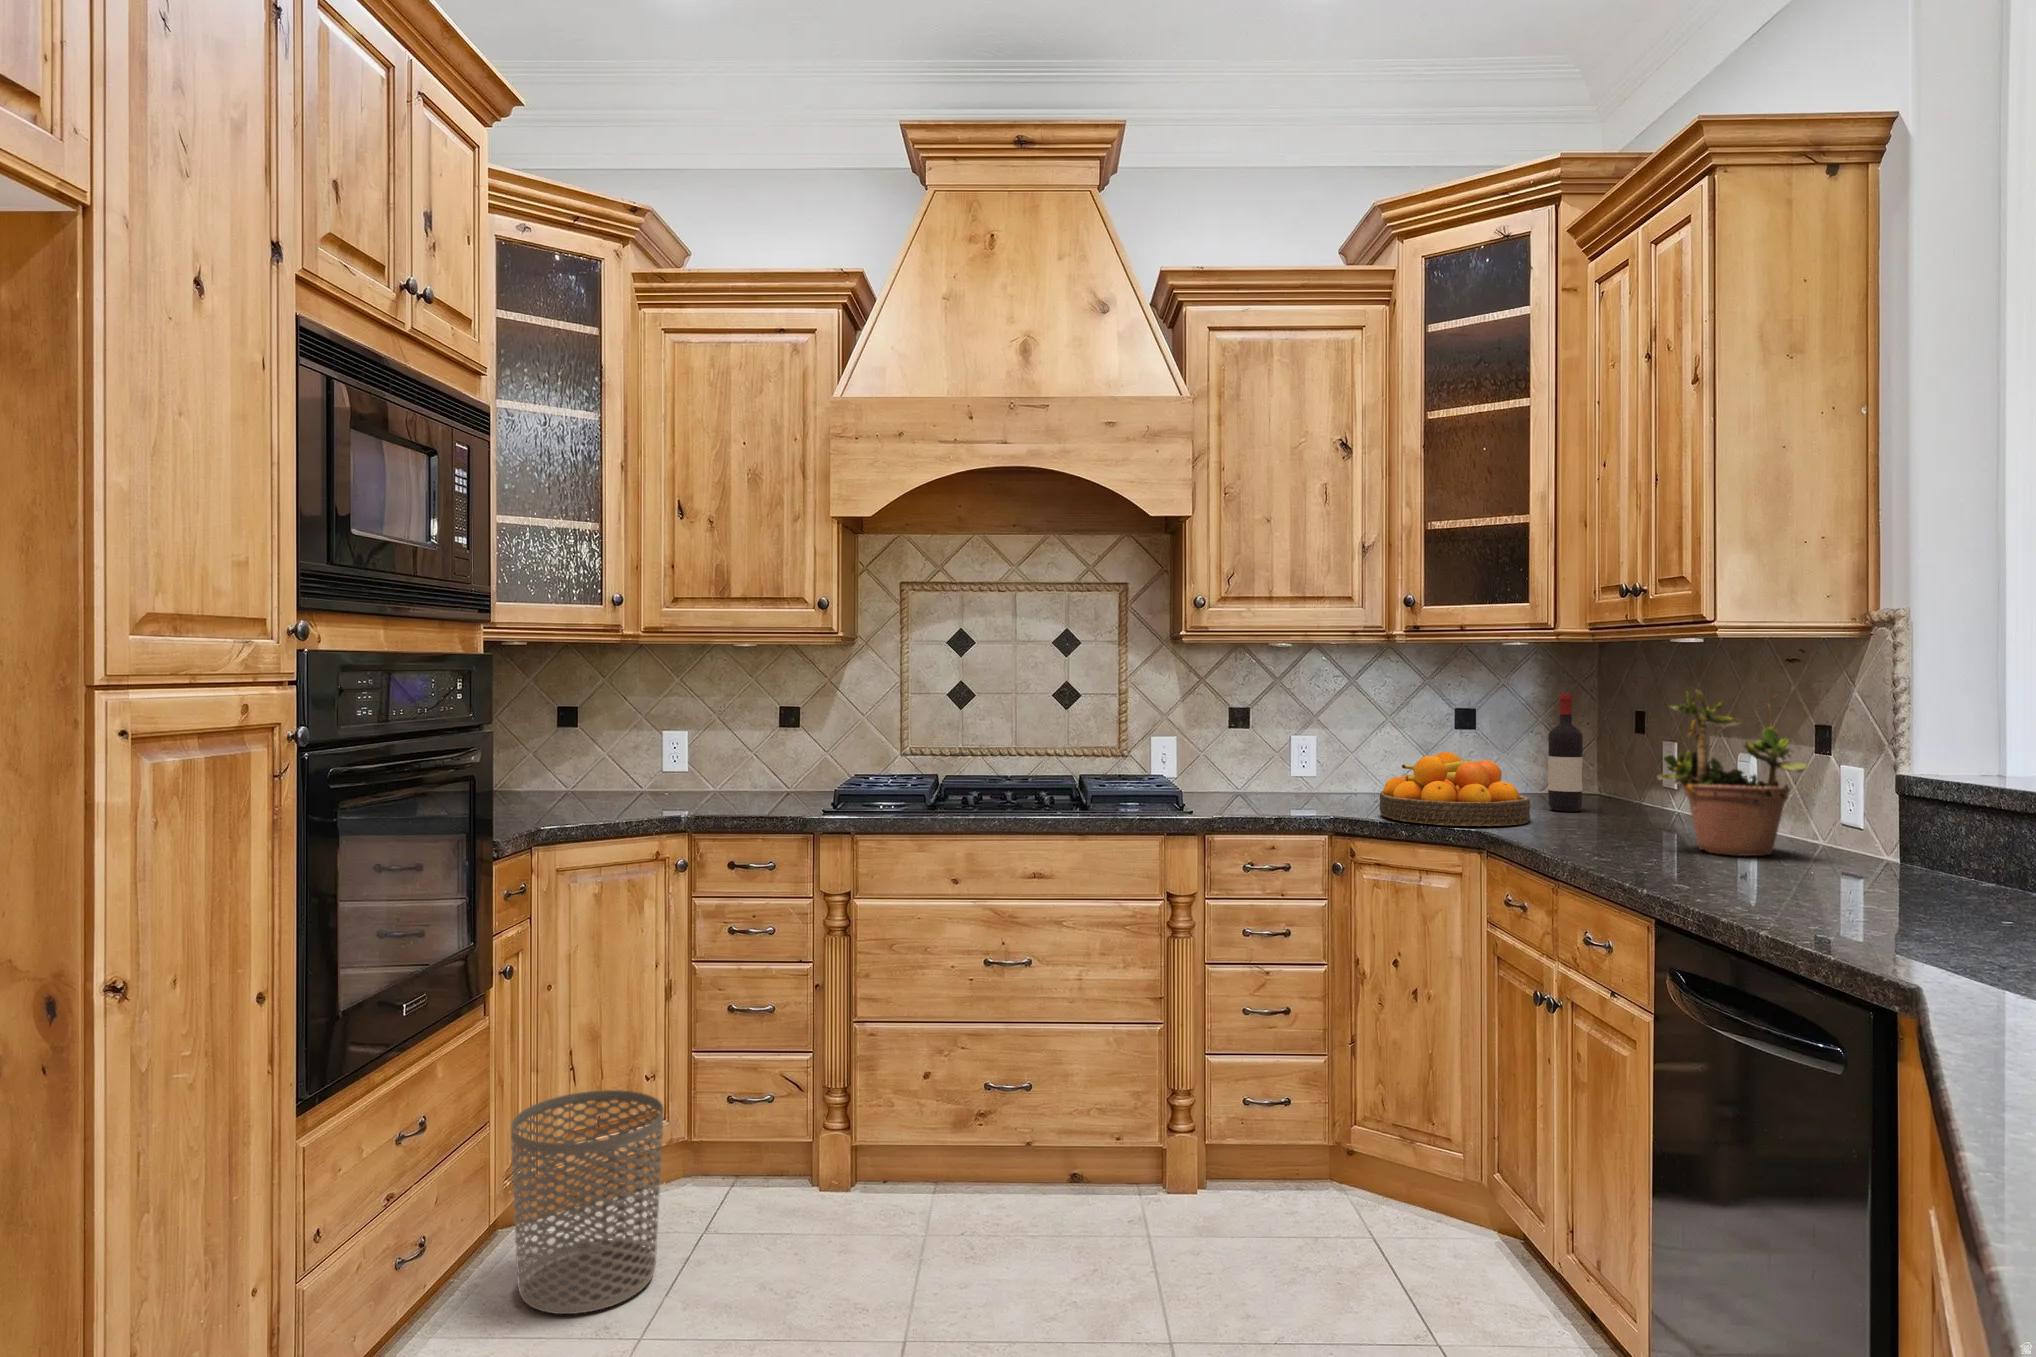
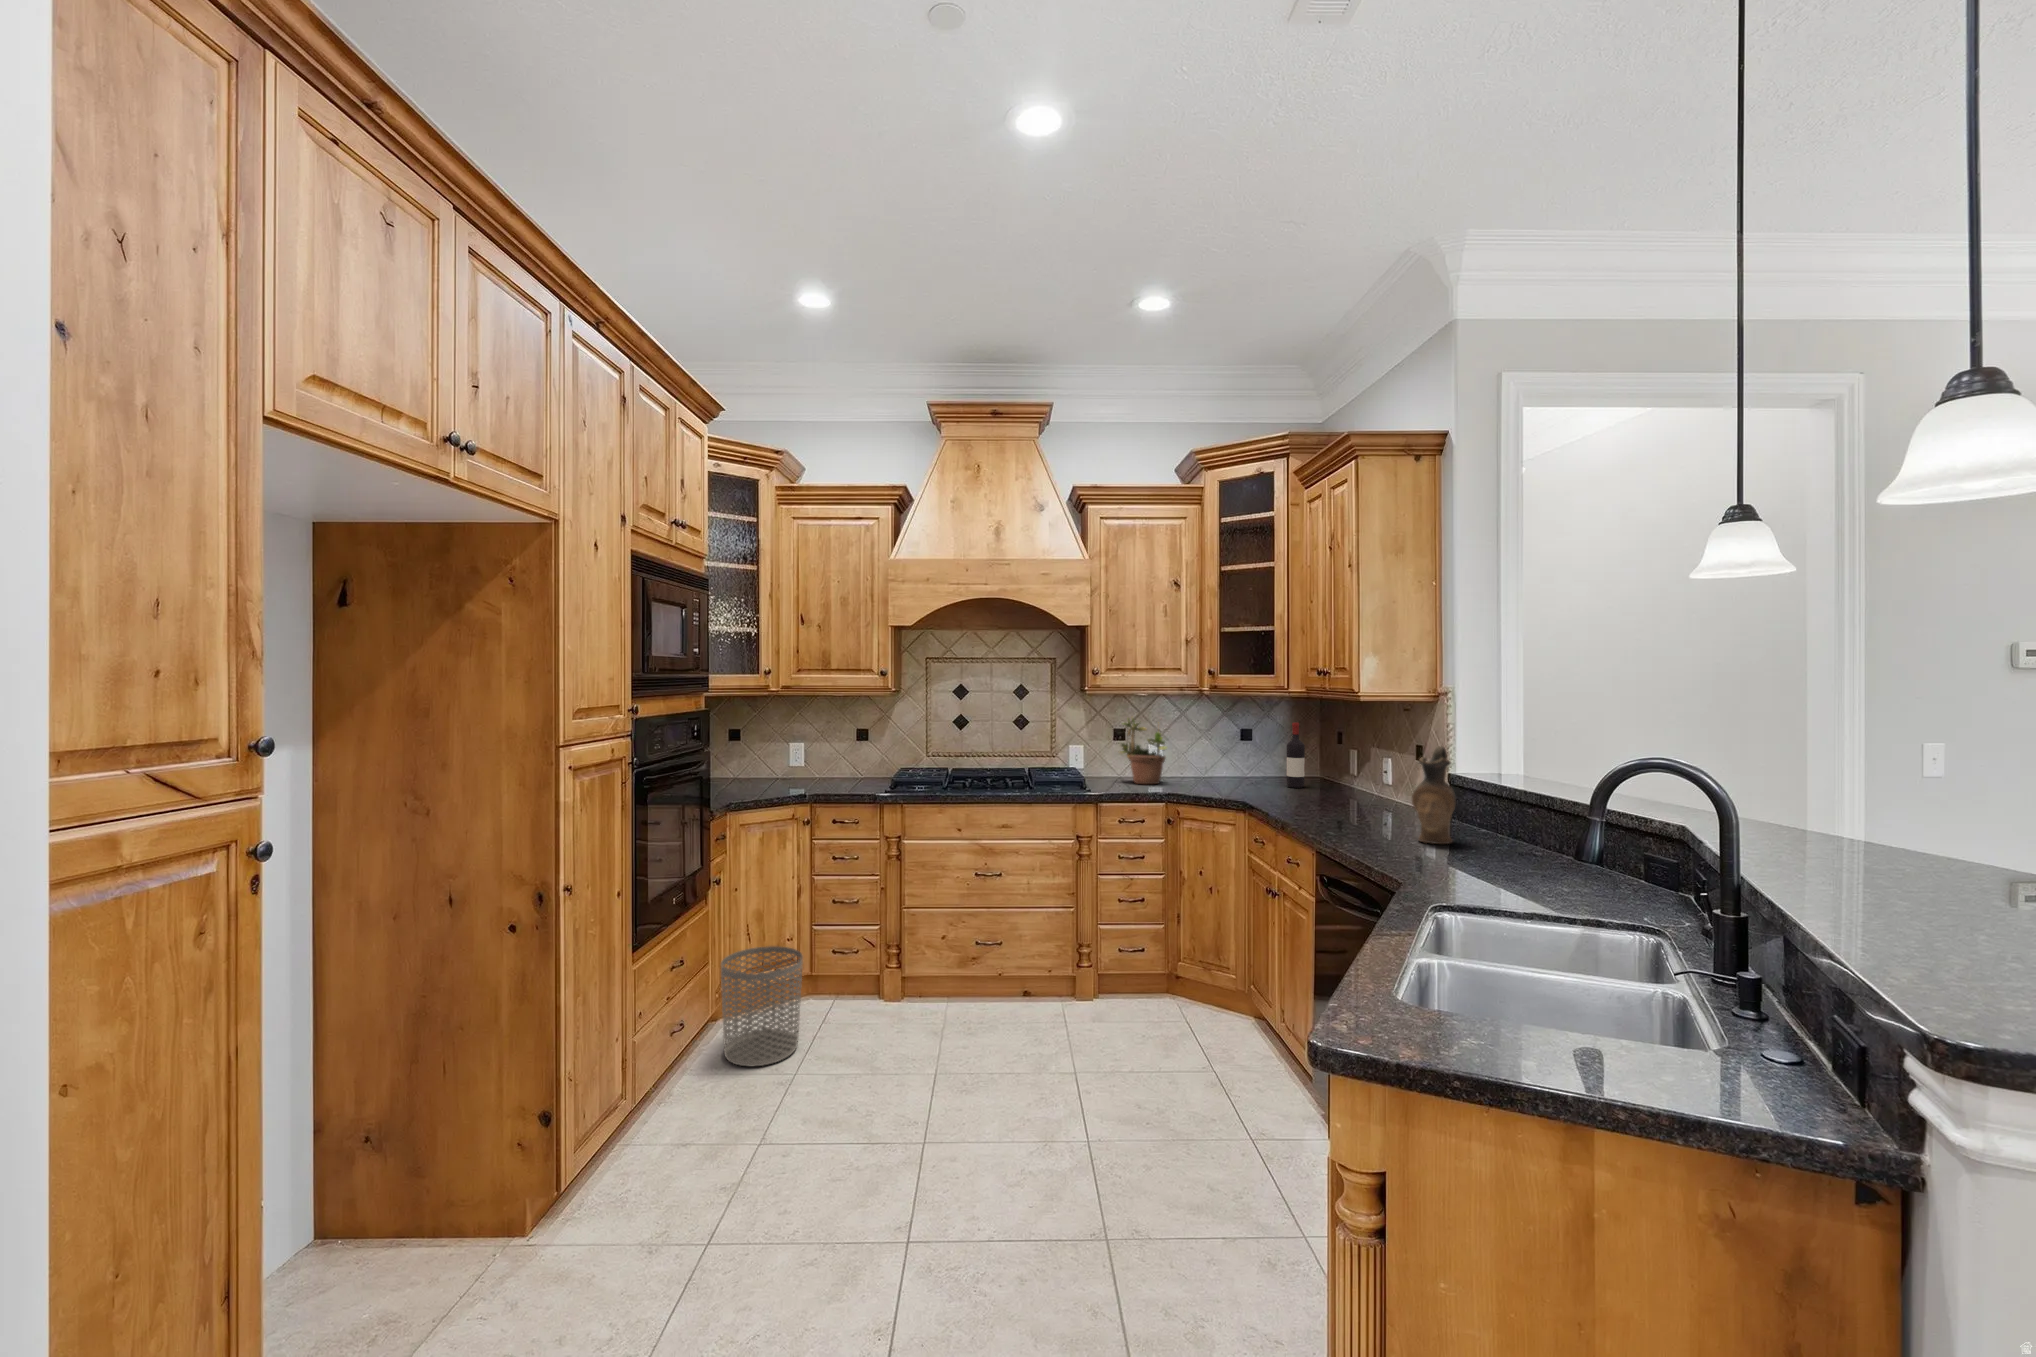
potted plant: present [1657,691,1808,856] -> present [1120,719,1167,784]
ceramic pitcher: none [1851,712,1950,909] -> present [1412,746,1456,844]
fruit bowl: present [1379,752,1530,826] -> none [1194,755,1274,797]

